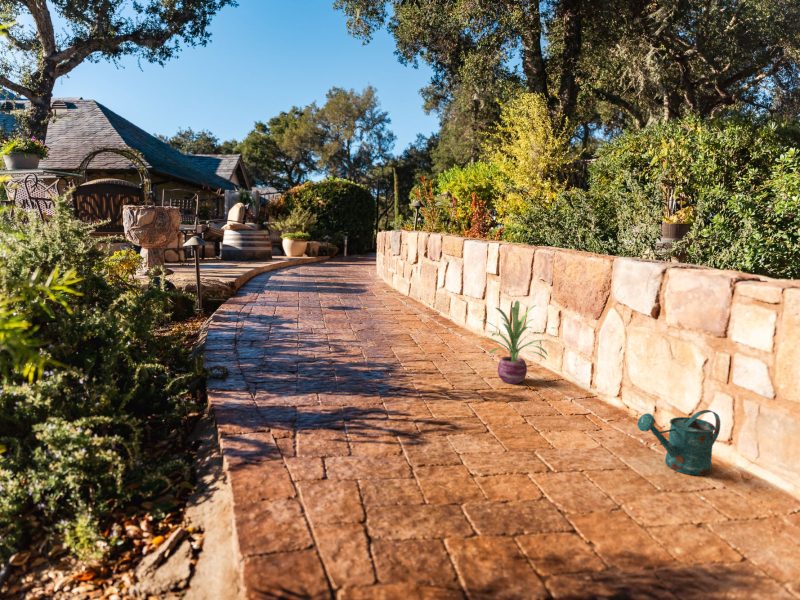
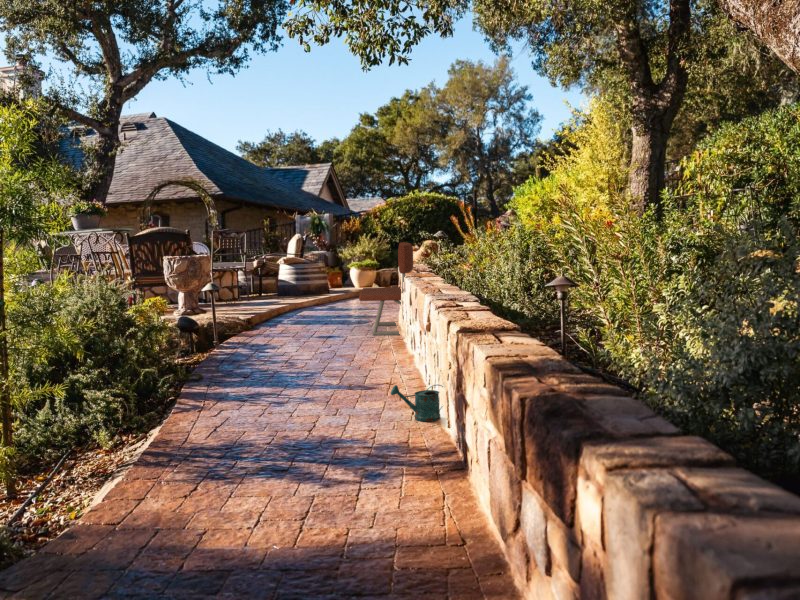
bench: none [352,208,417,306] -> present [359,242,413,336]
decorative plant: present [479,301,547,384] -> none [368,324,432,385]

